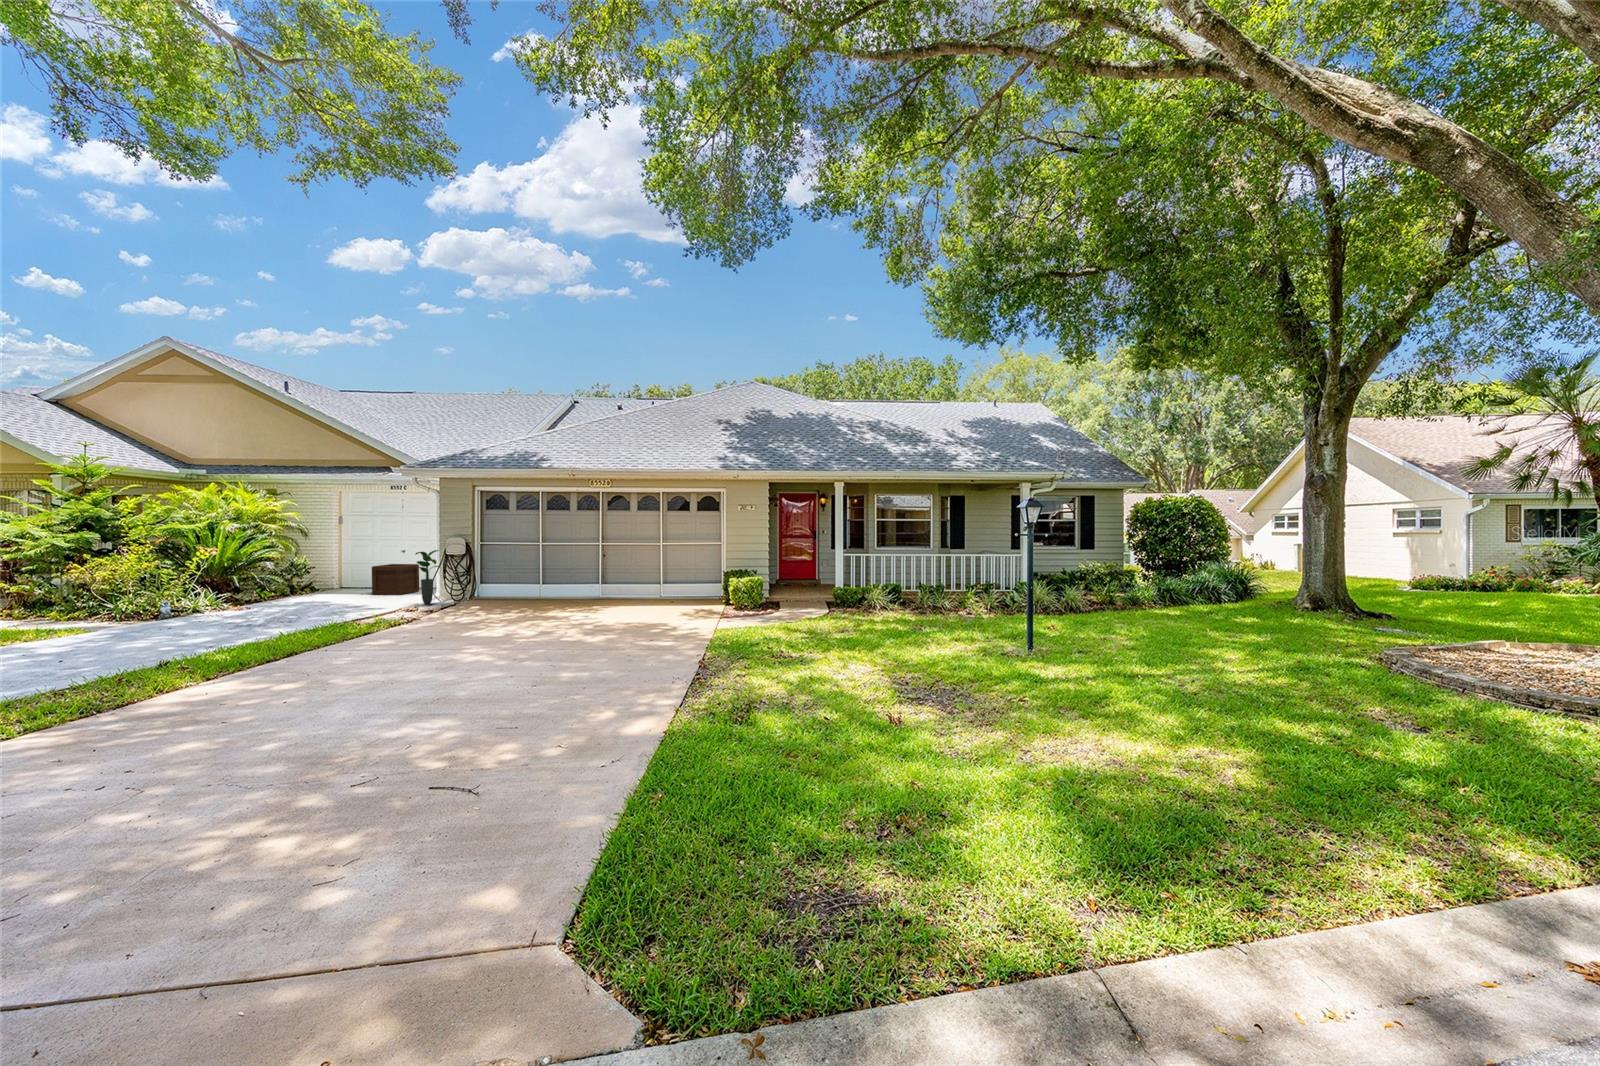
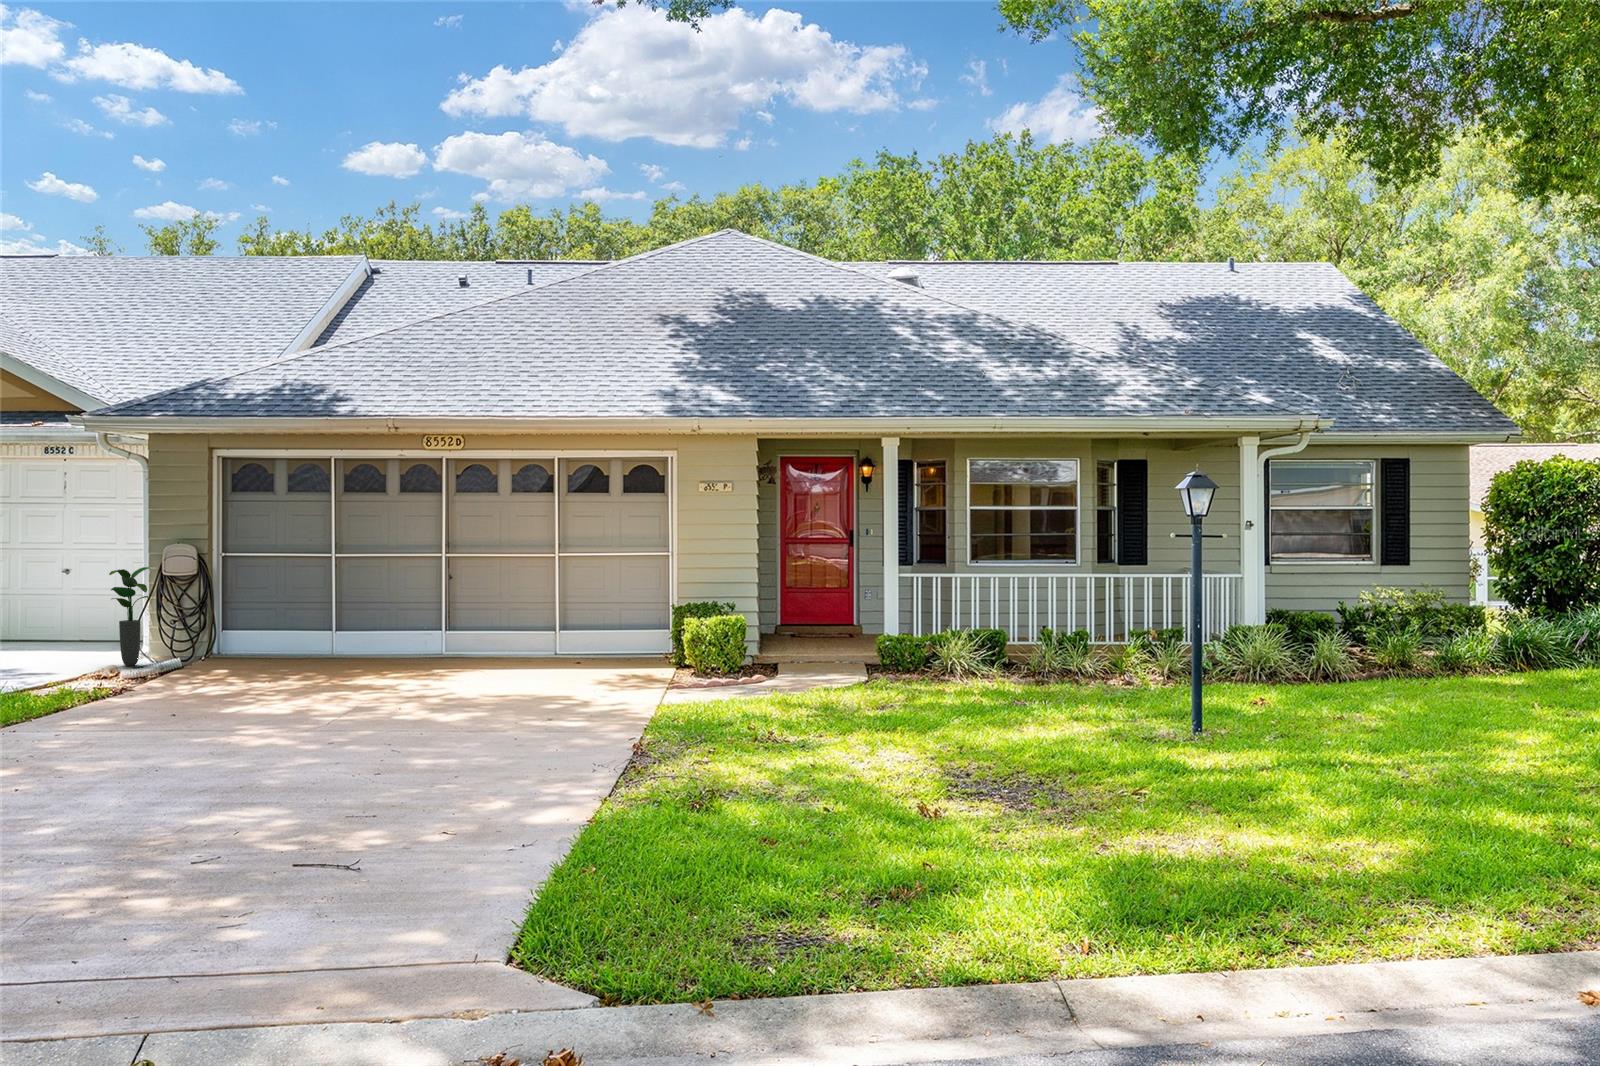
wooden crate: present [372,564,419,595] -> none [25,595,109,652]

